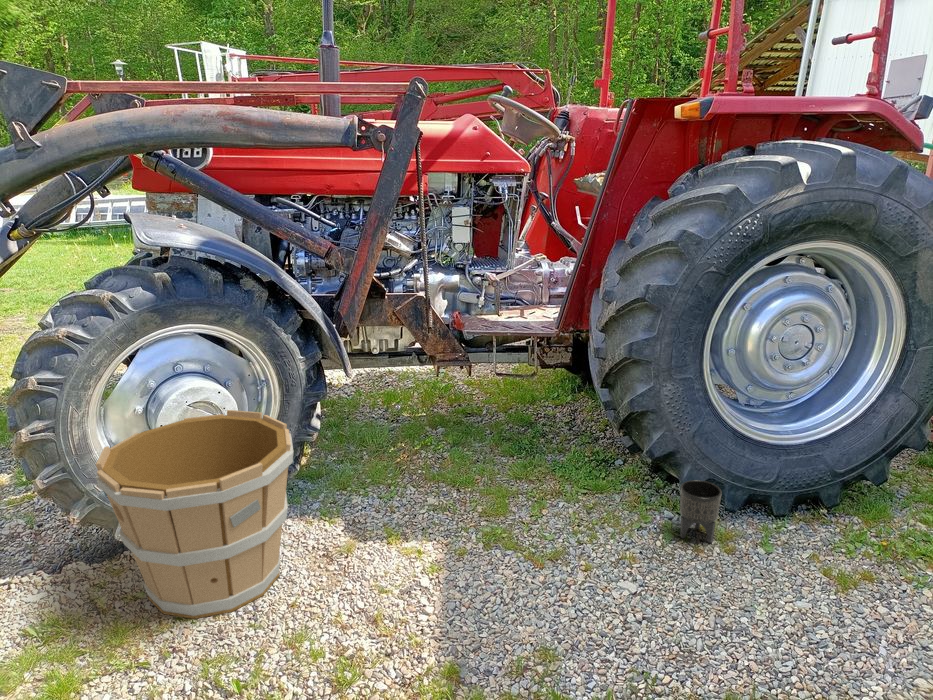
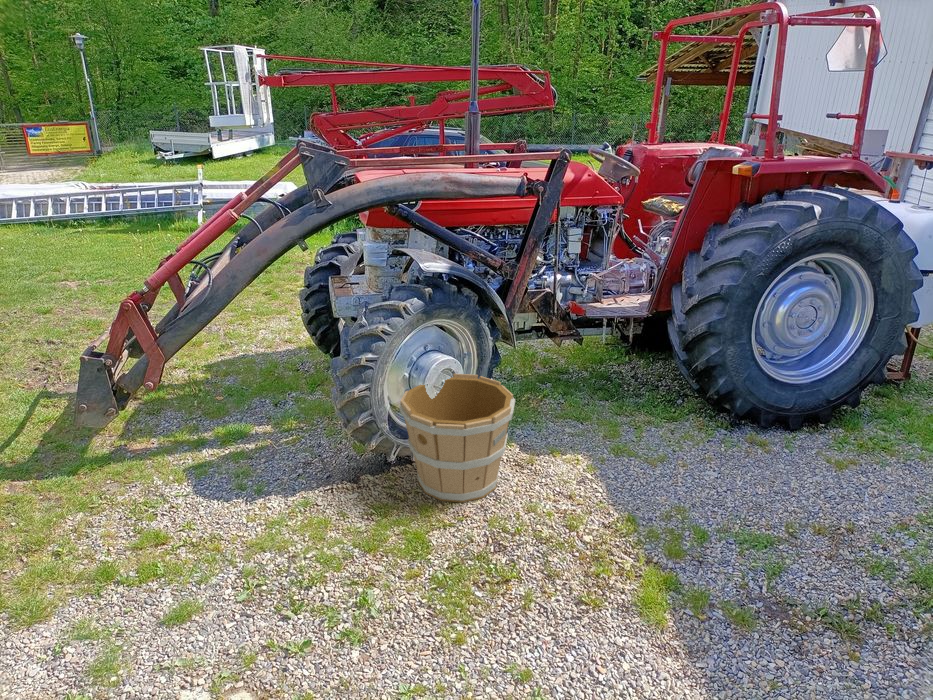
planter: present [680,480,722,543] -> none [736,409,764,448]

